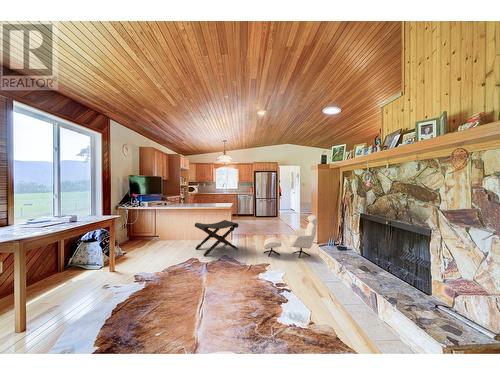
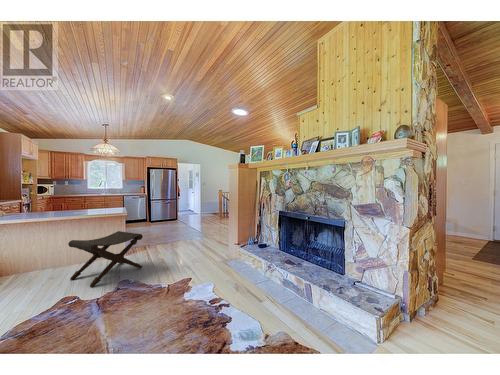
armchair: present [264,215,317,257] -> none [178,216,238,269]

